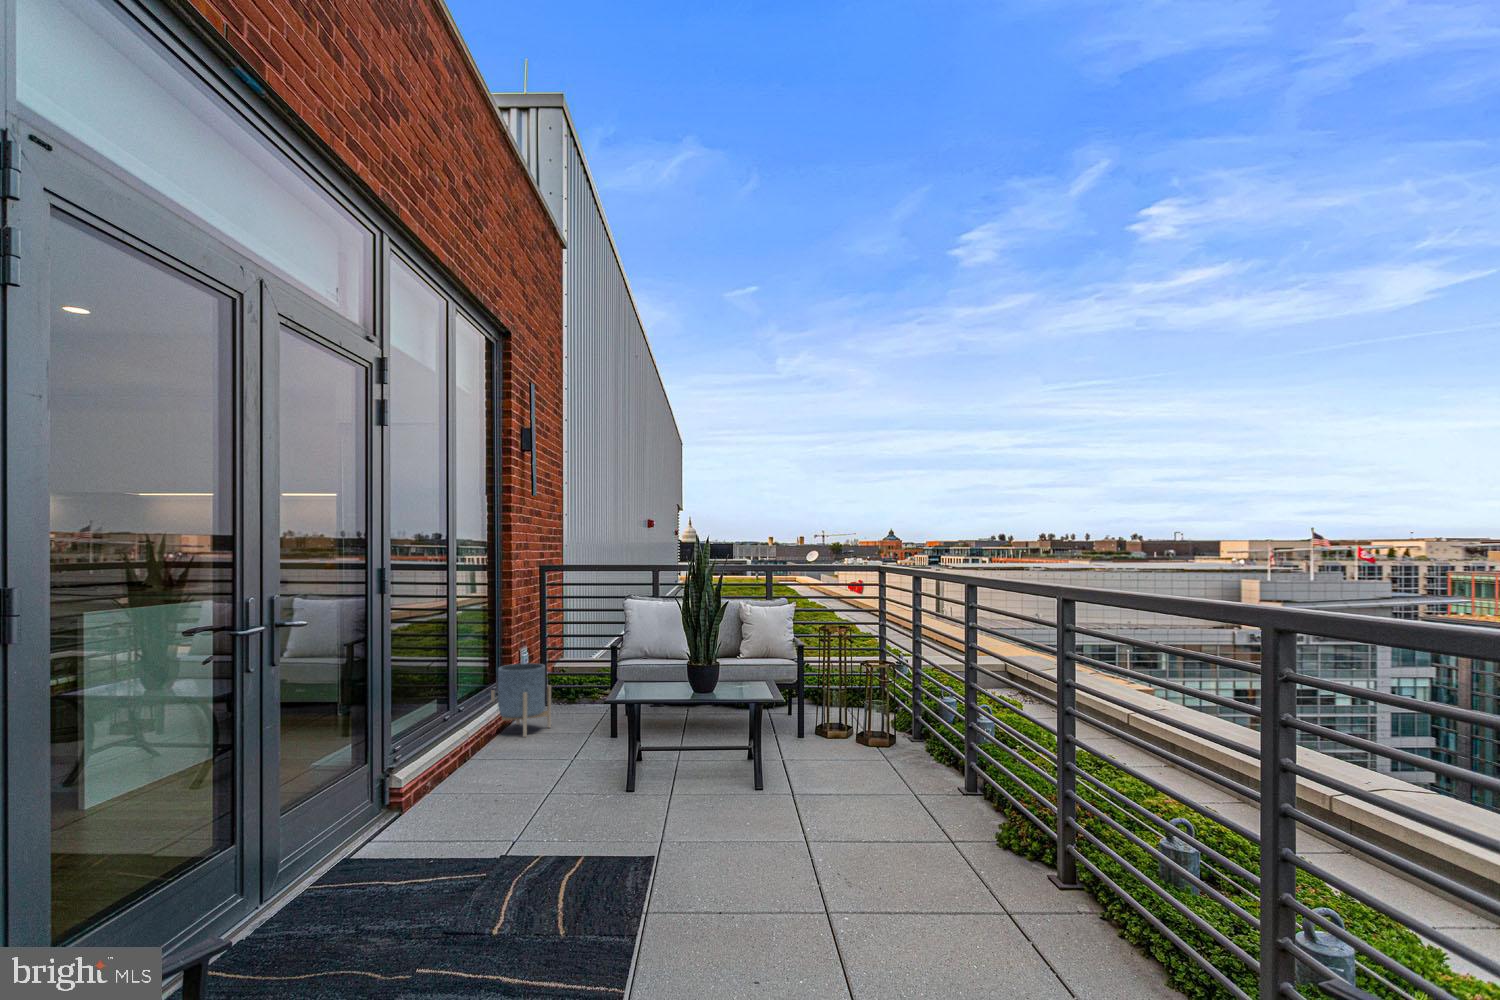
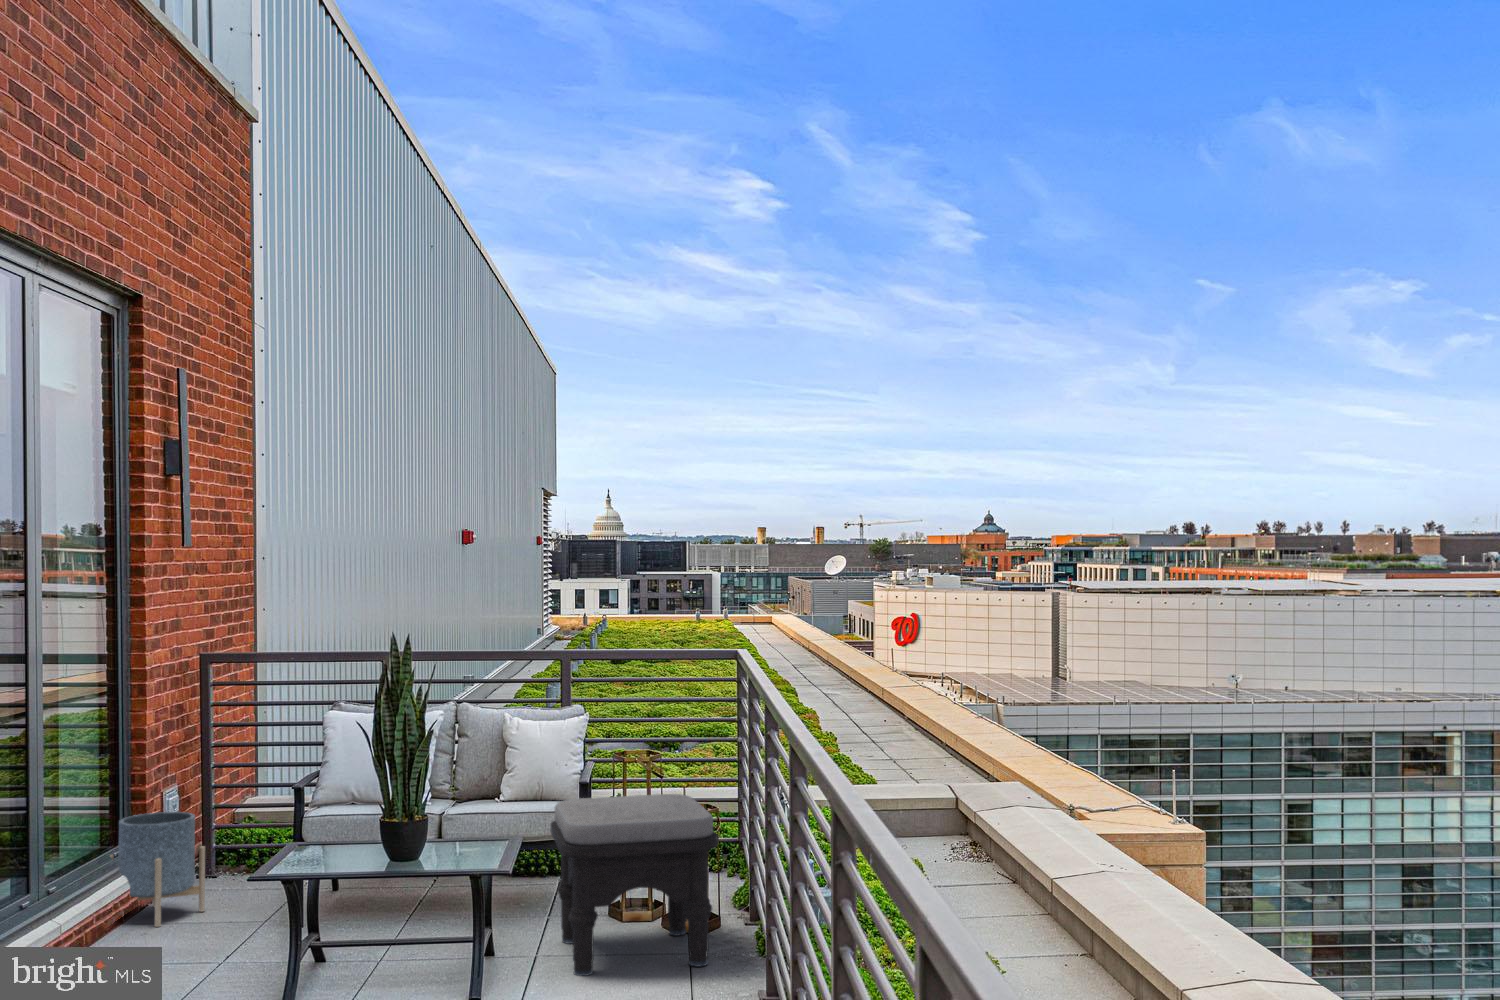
ottoman: none [786,651,907,771] -> present [551,794,718,976]

